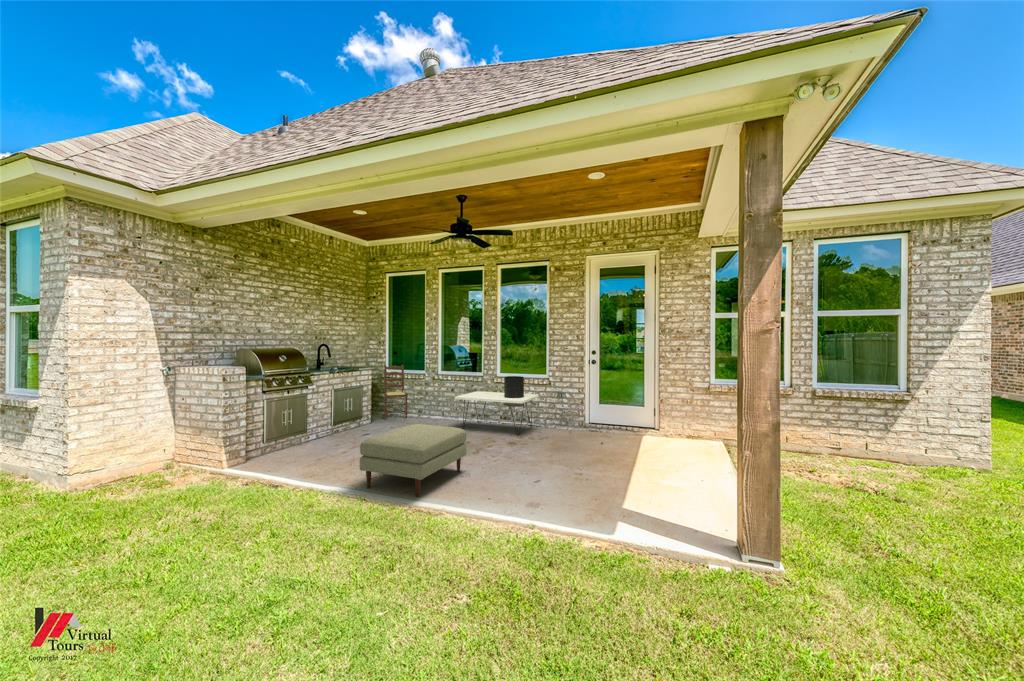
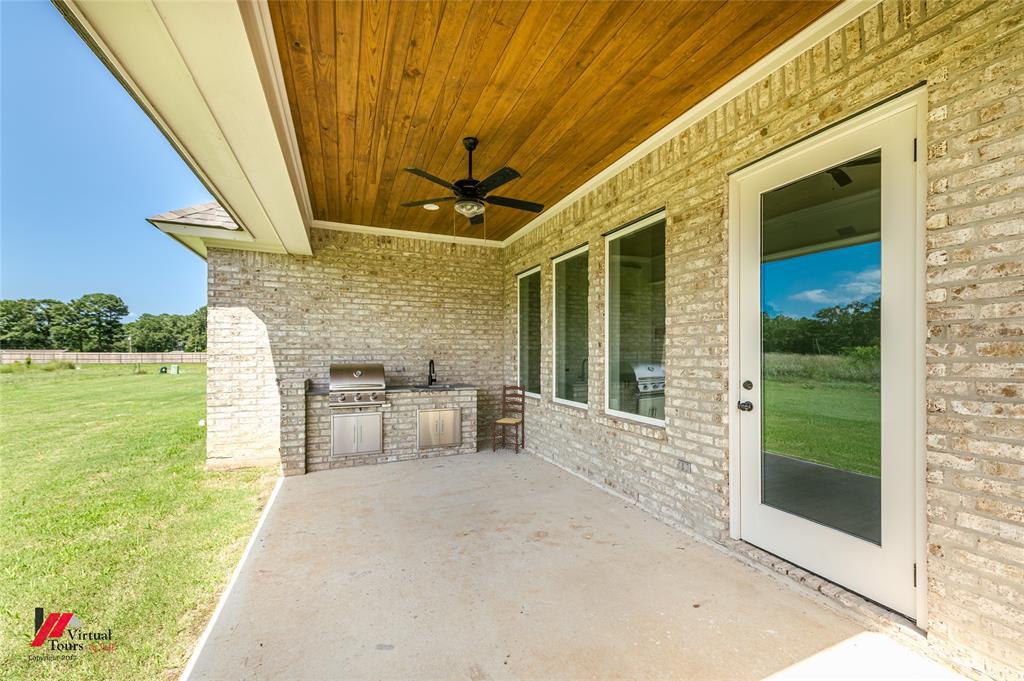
side table: present [455,376,539,436] -> none [520,416,649,525]
ottoman: present [360,424,467,497] -> none [220,475,373,595]

